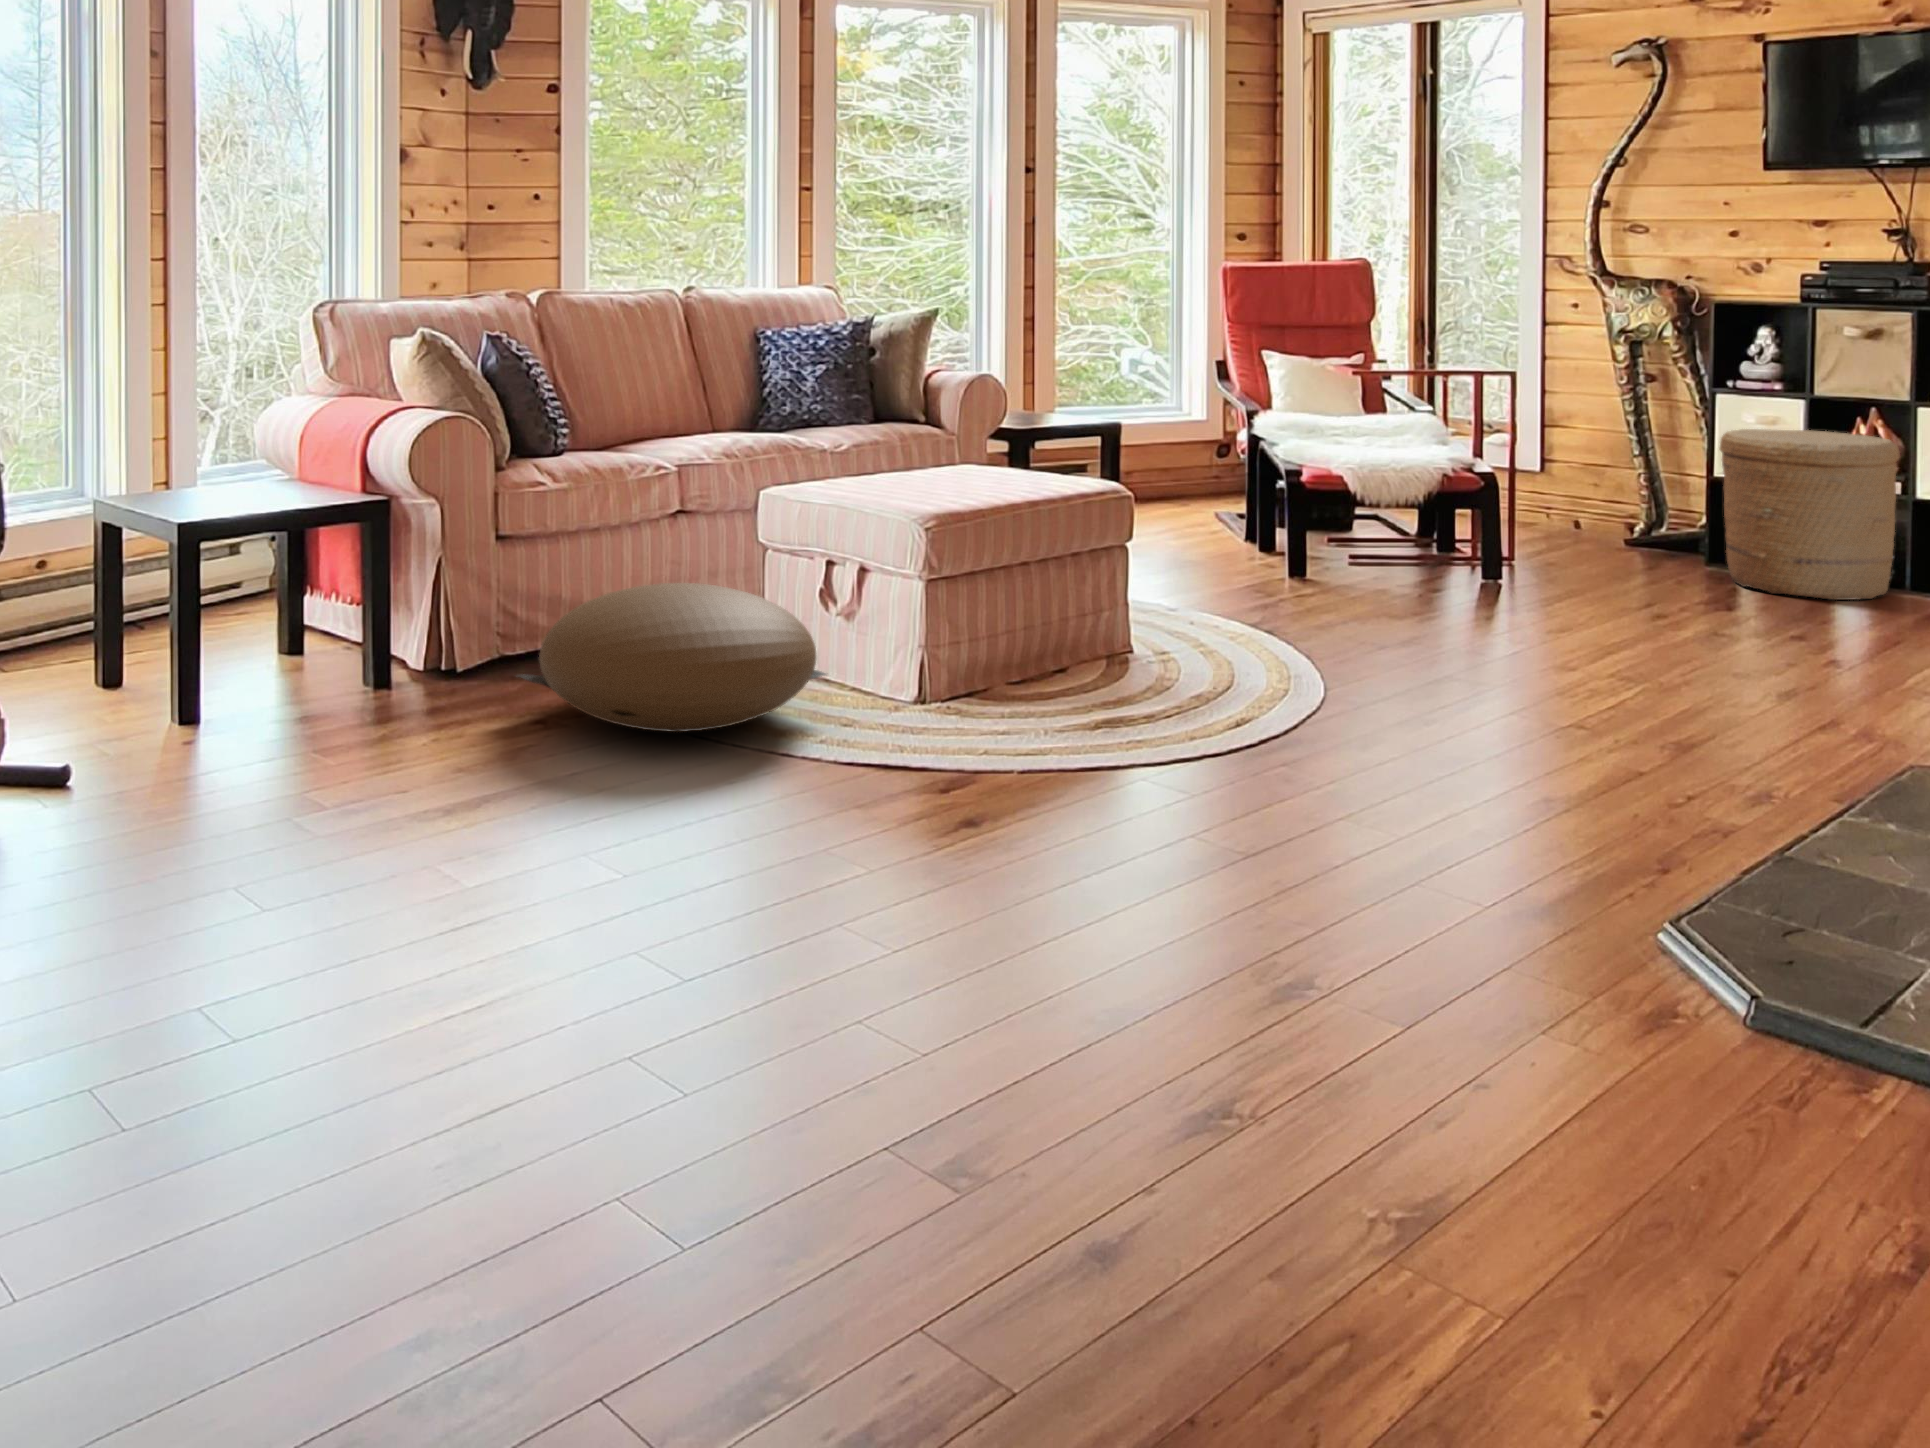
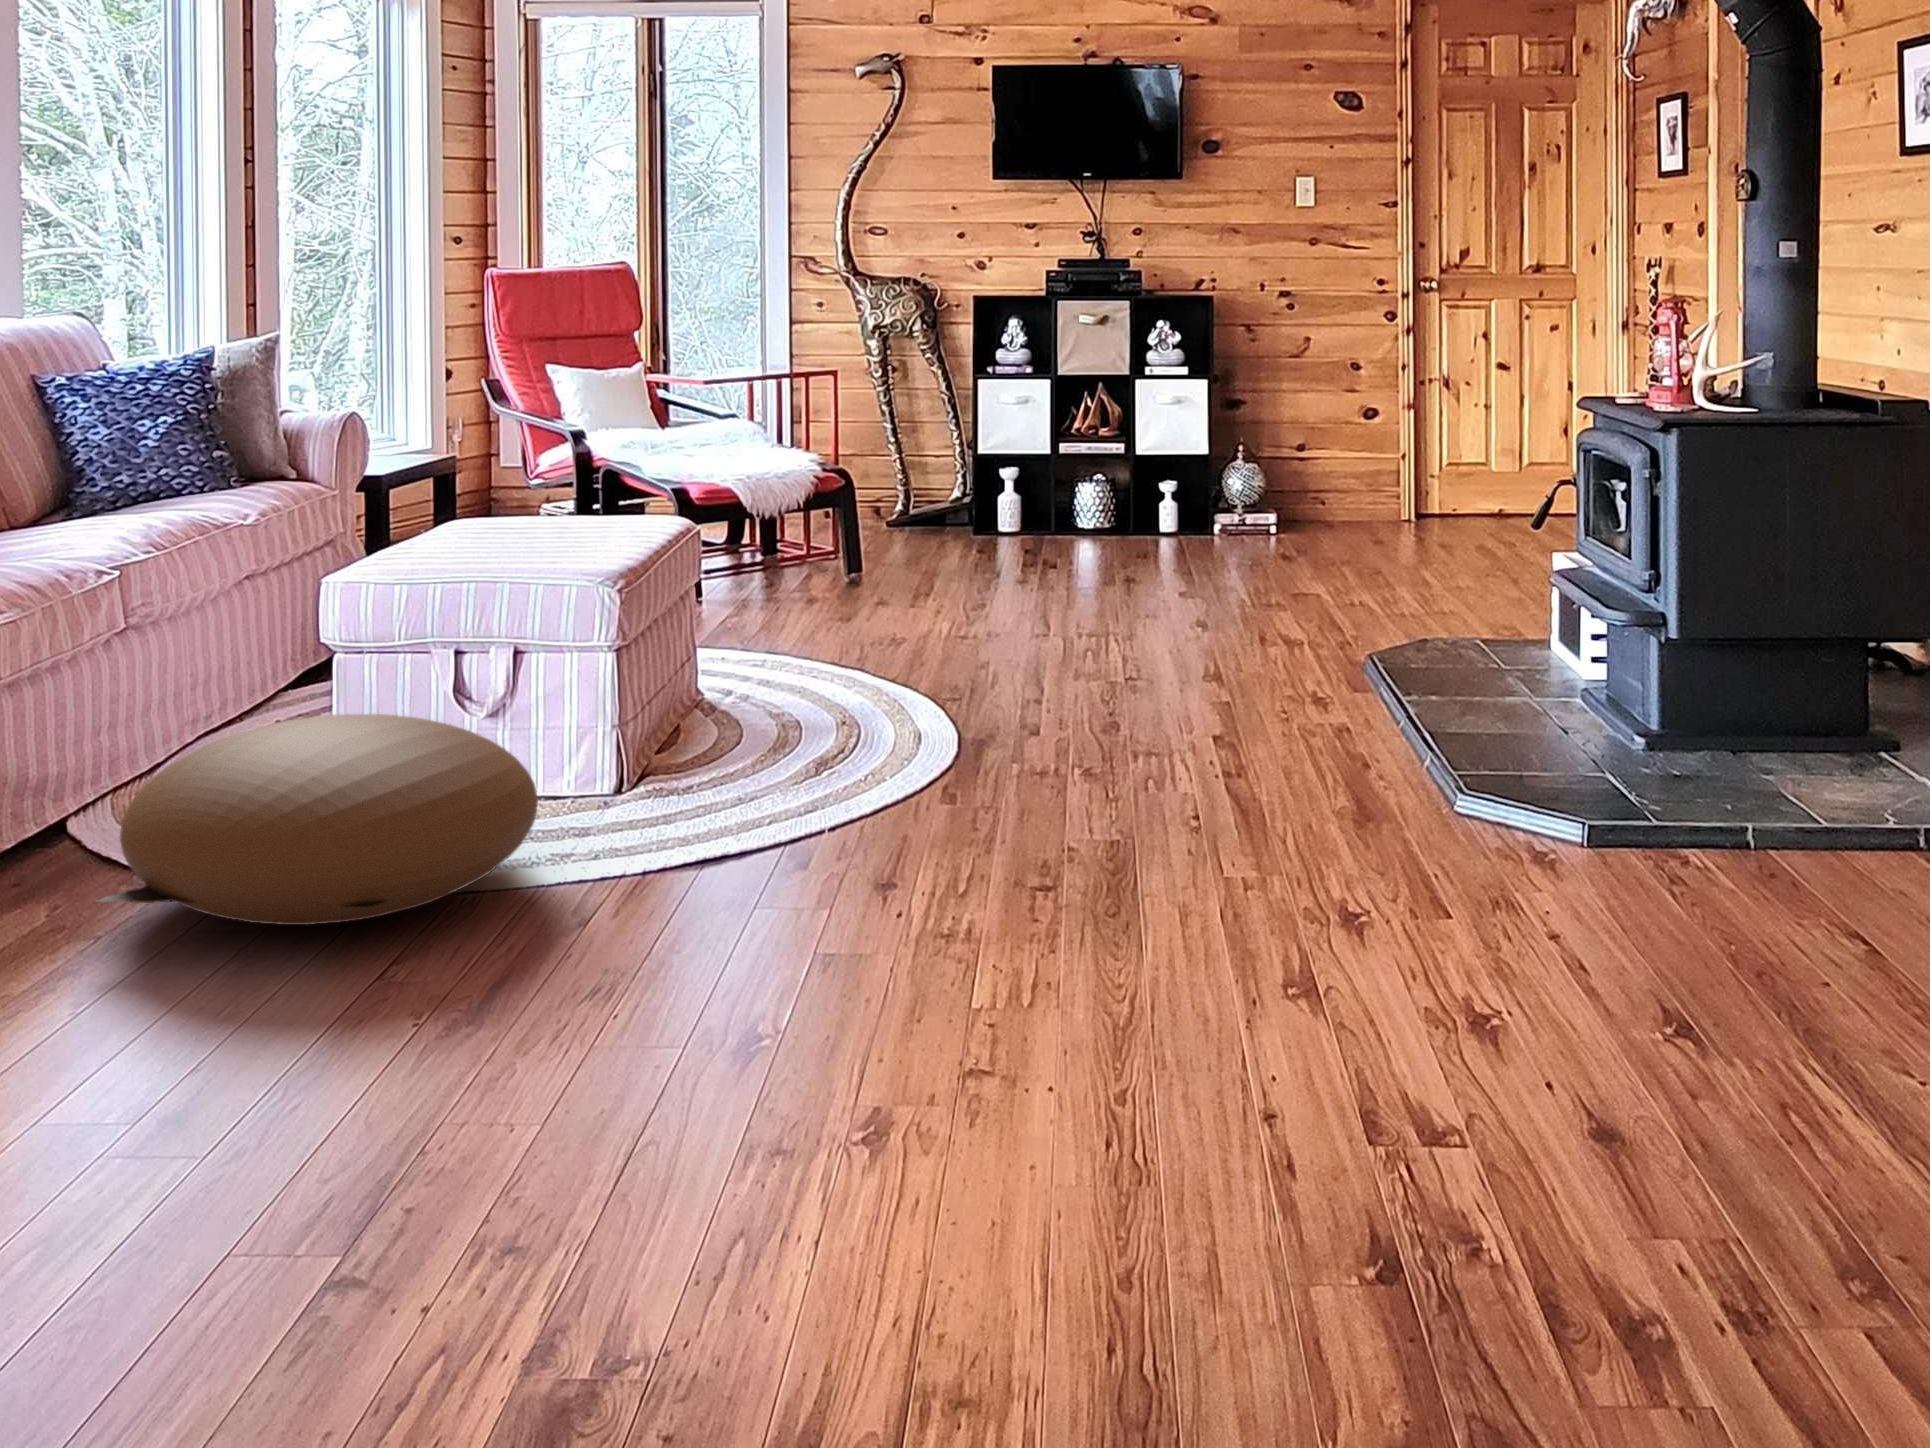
basket: present [1720,429,1900,600] -> none [1005,405,1139,549]

